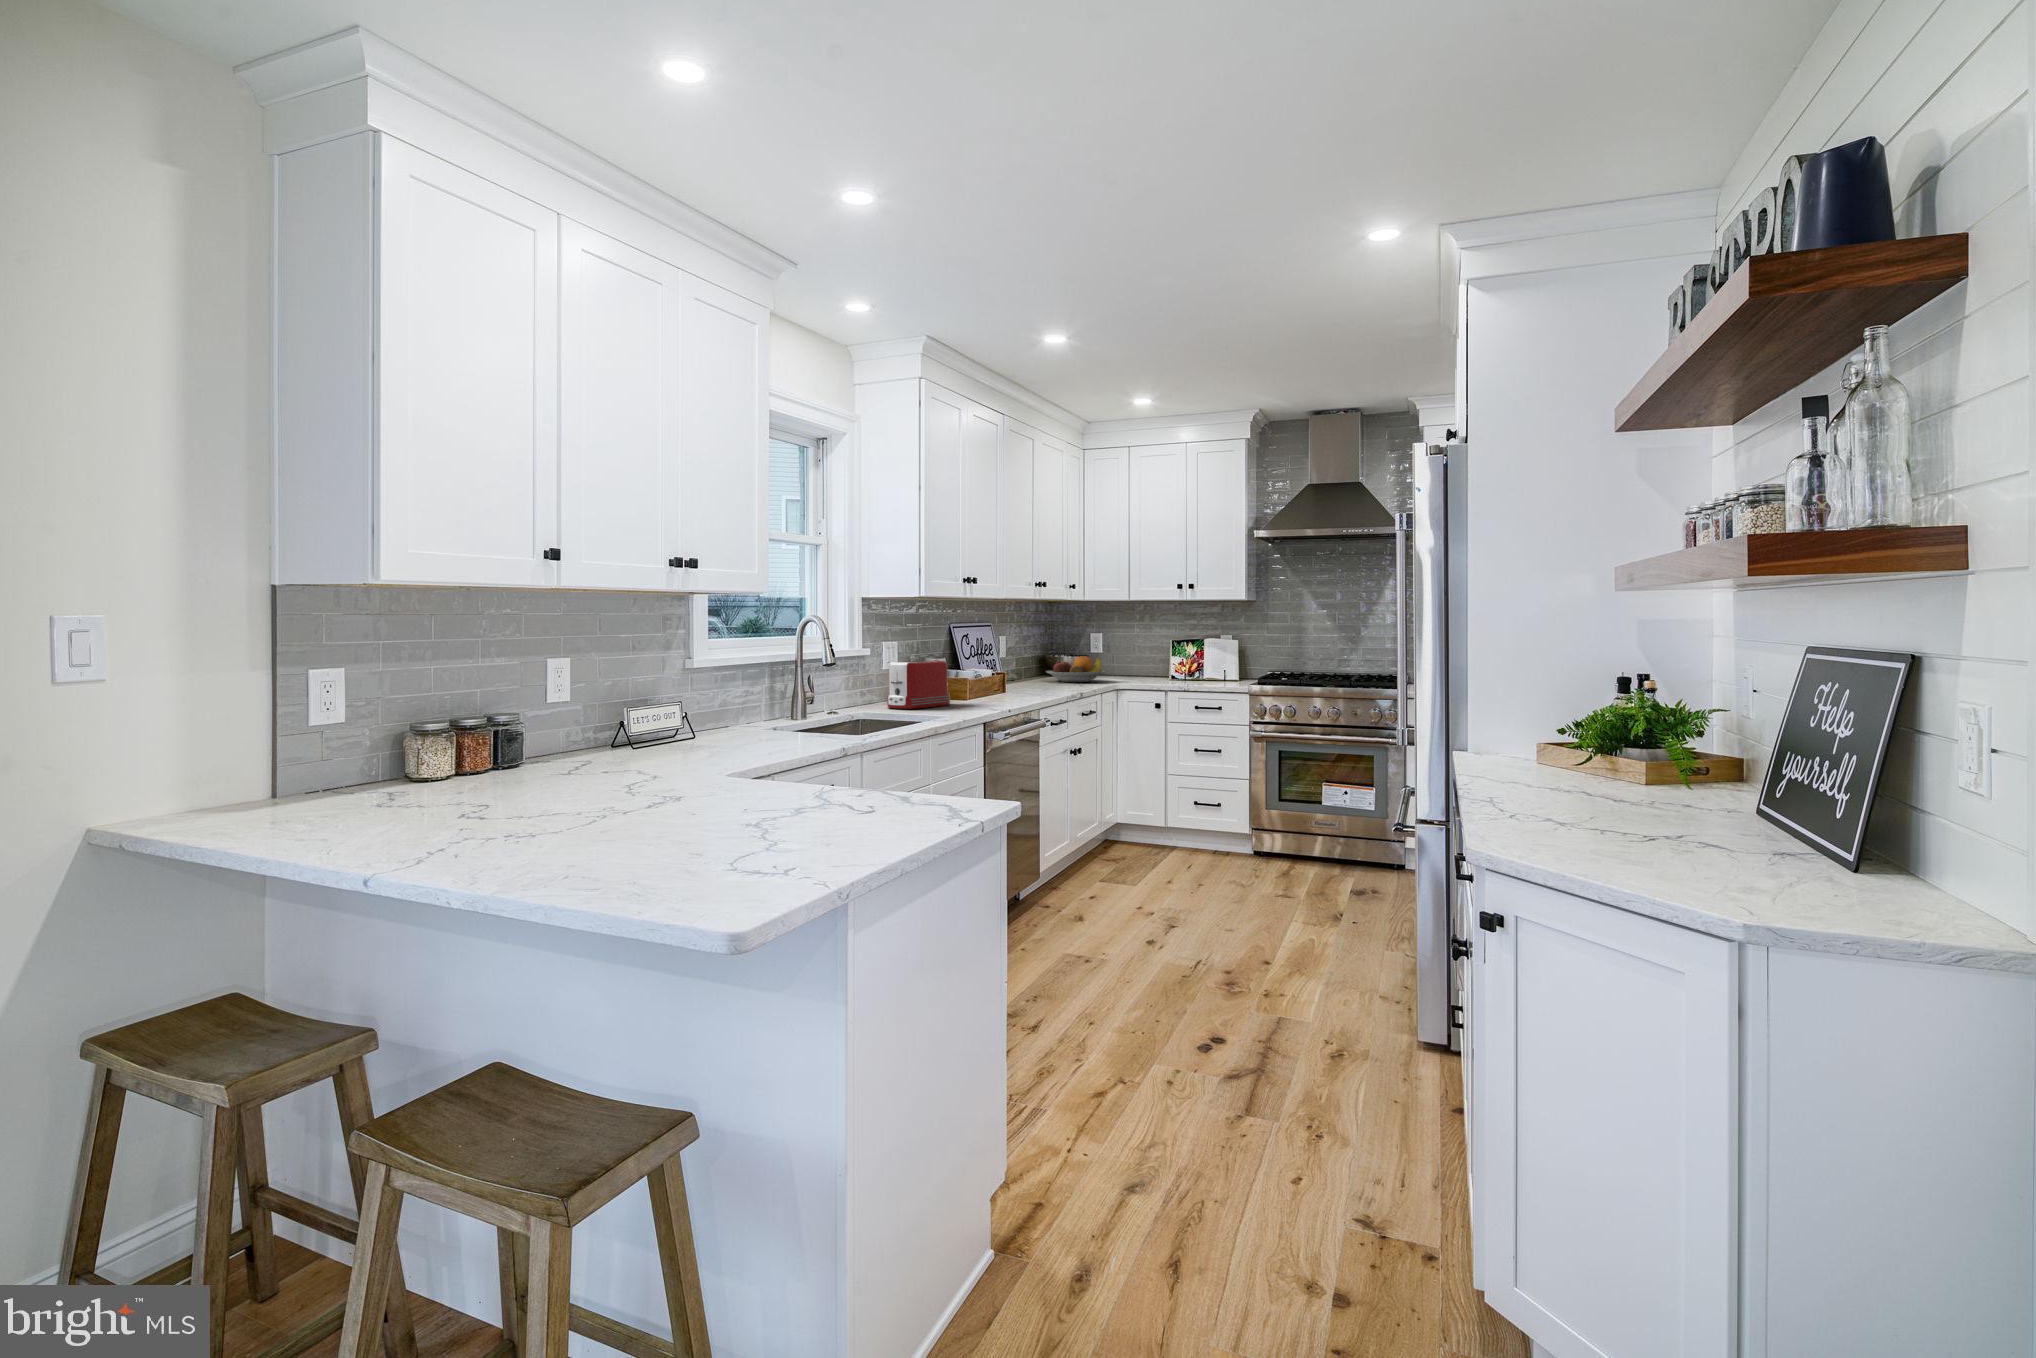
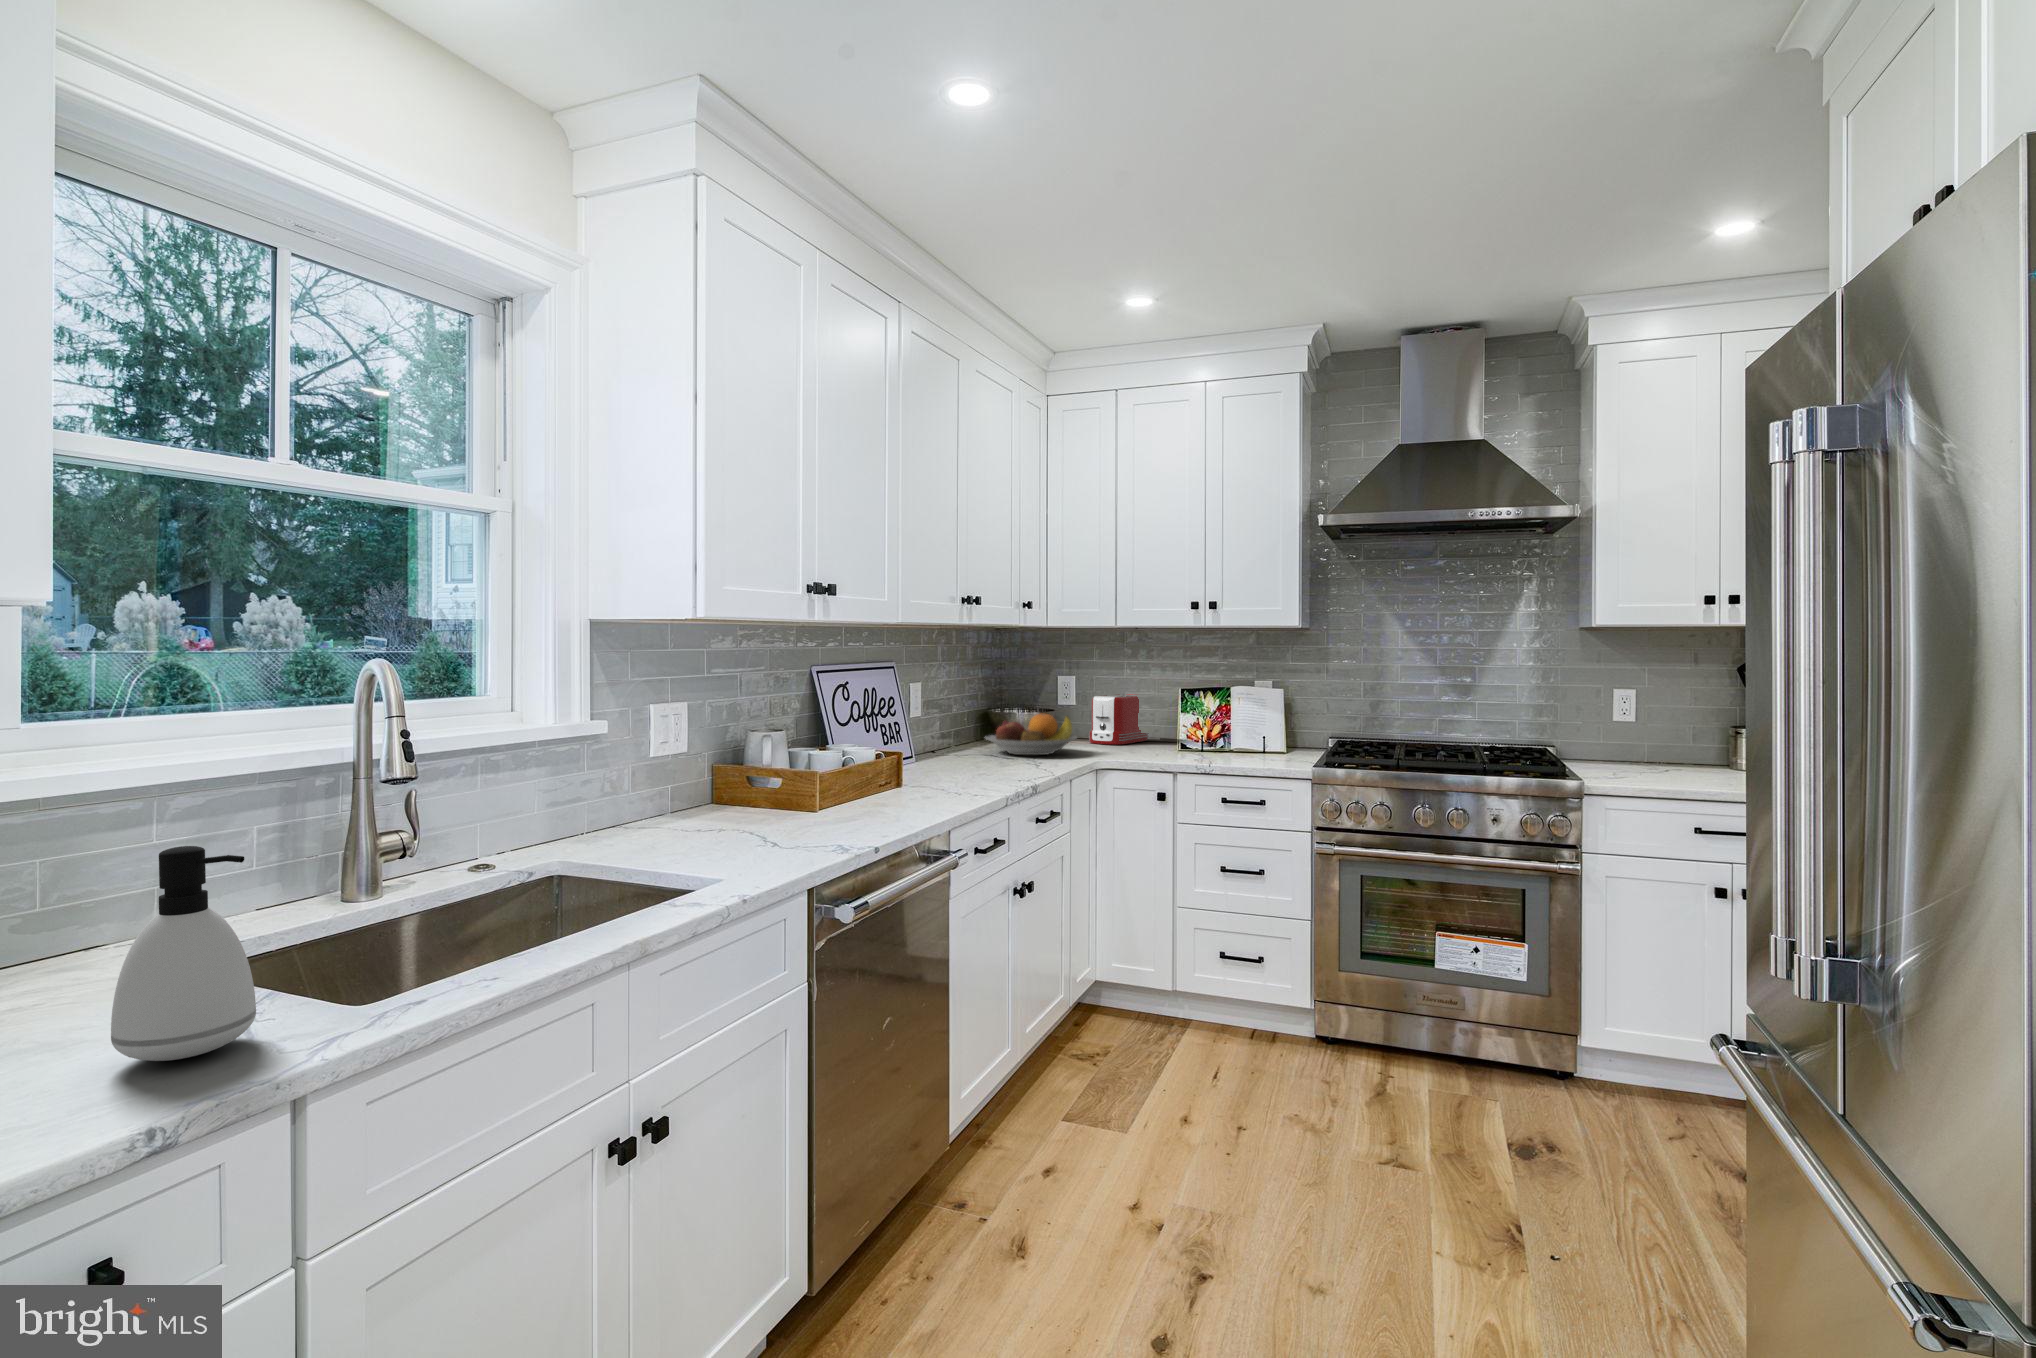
toaster: present [887,661,950,709] -> present [1089,694,1149,745]
soap dispenser: none [805,673,842,741] -> present [111,846,256,1061]

